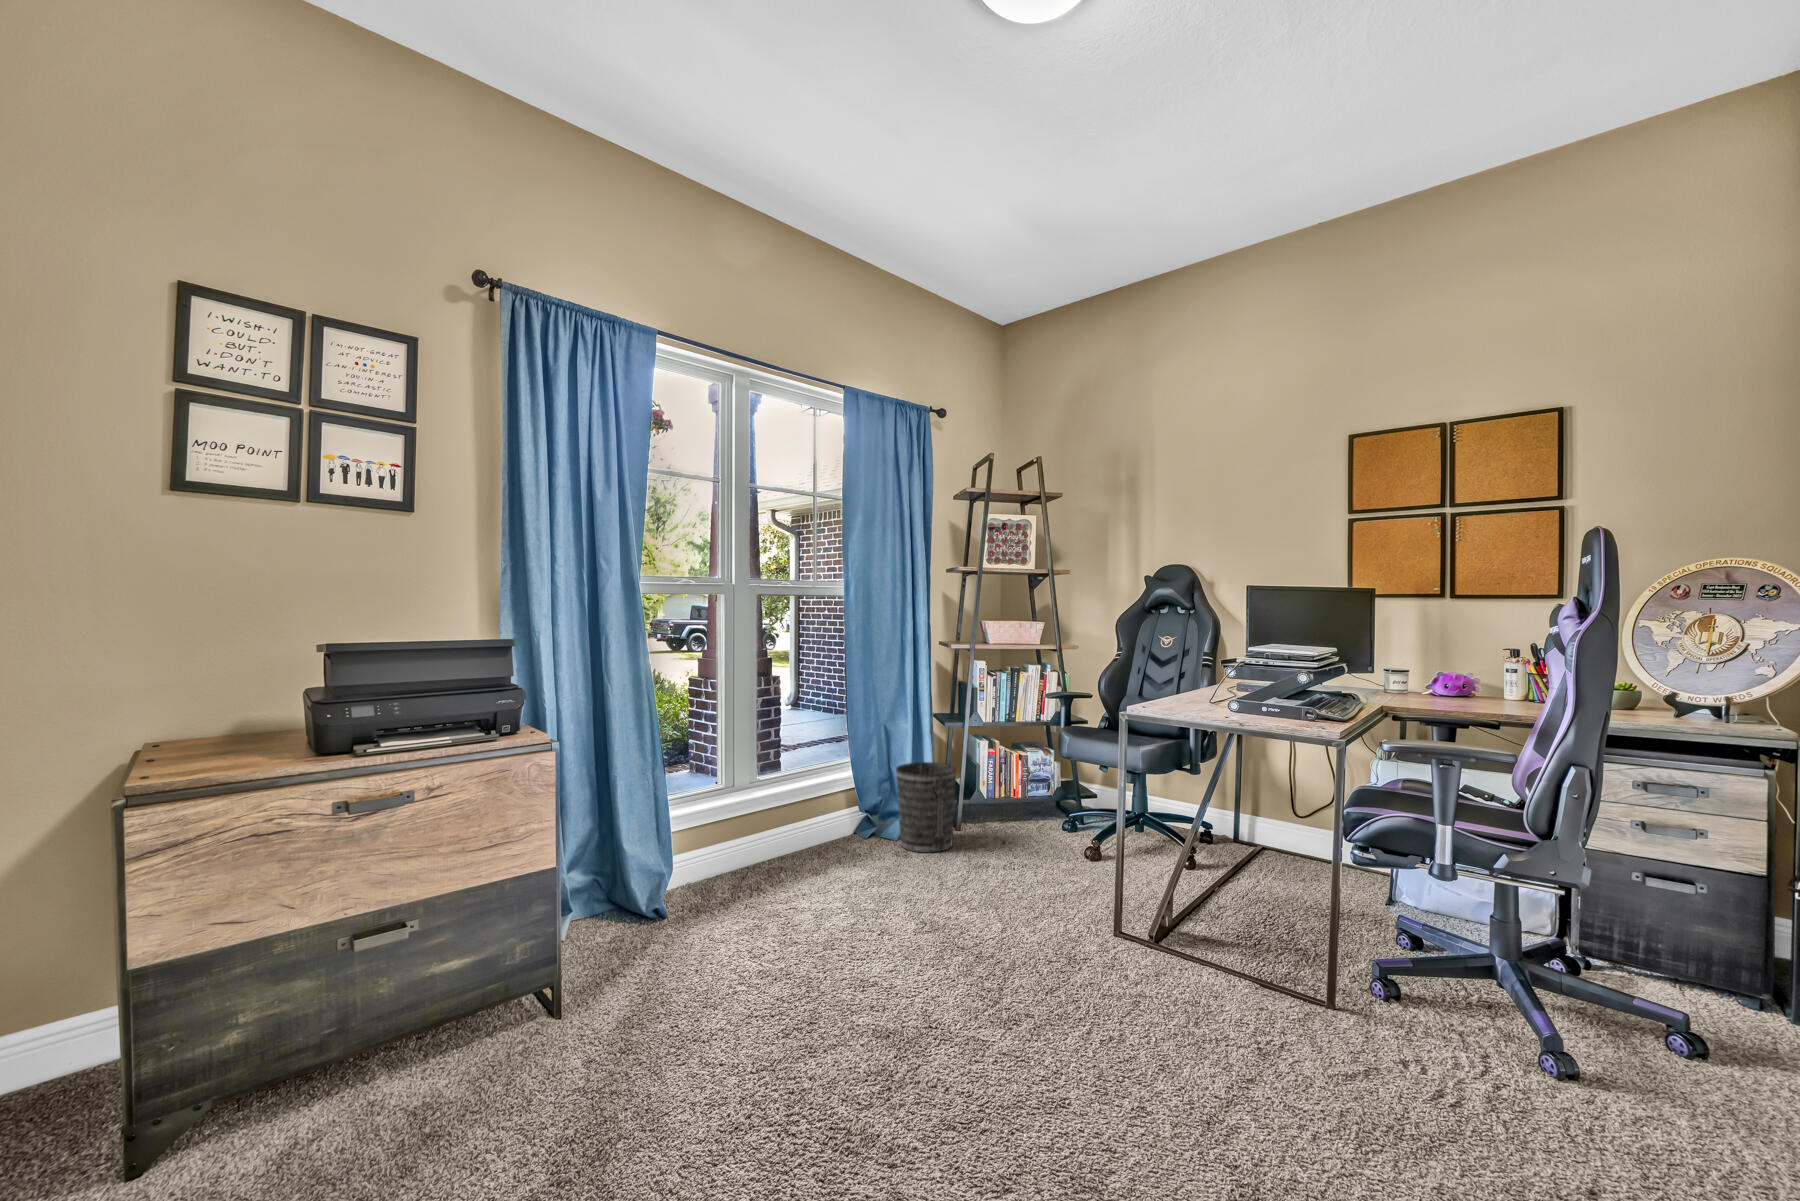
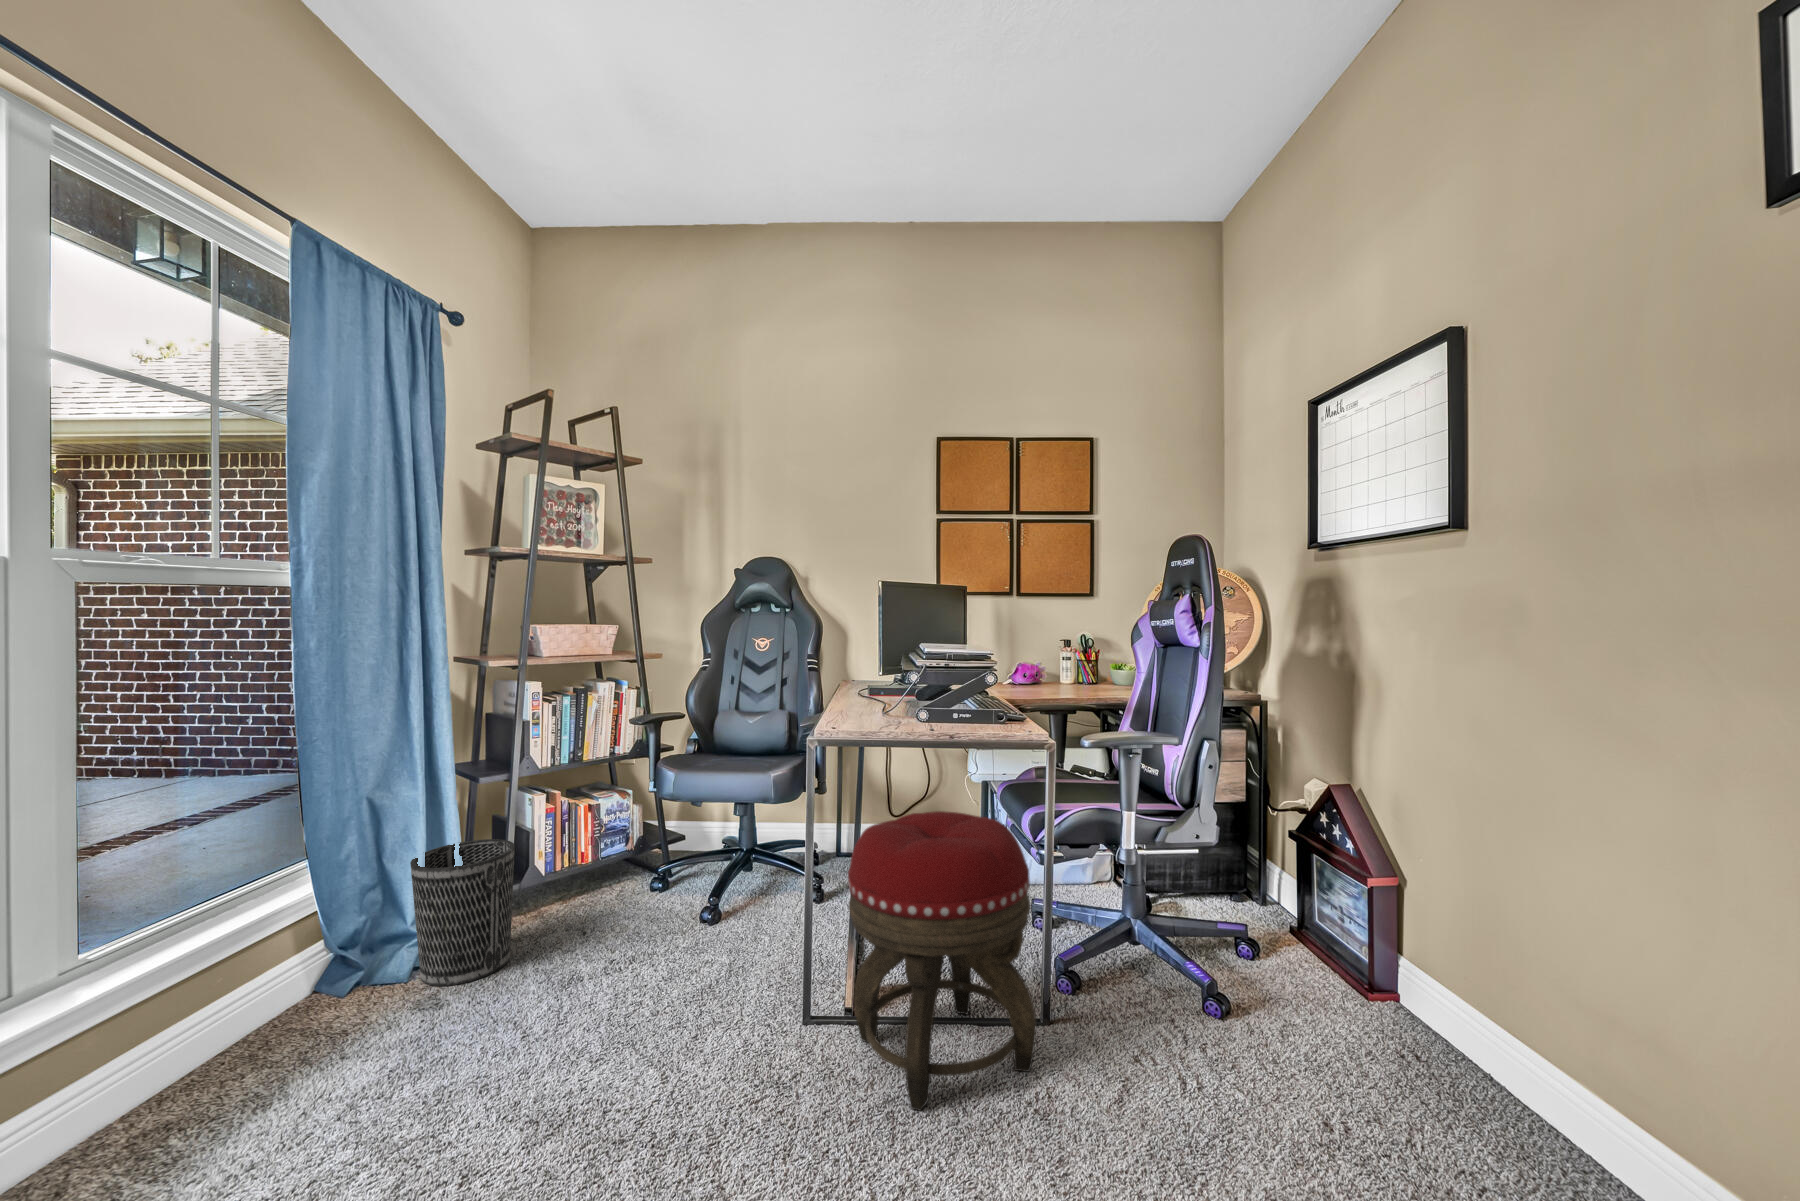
footstool: none [1135,788,1300,1024] -> present [848,811,1036,1111]

